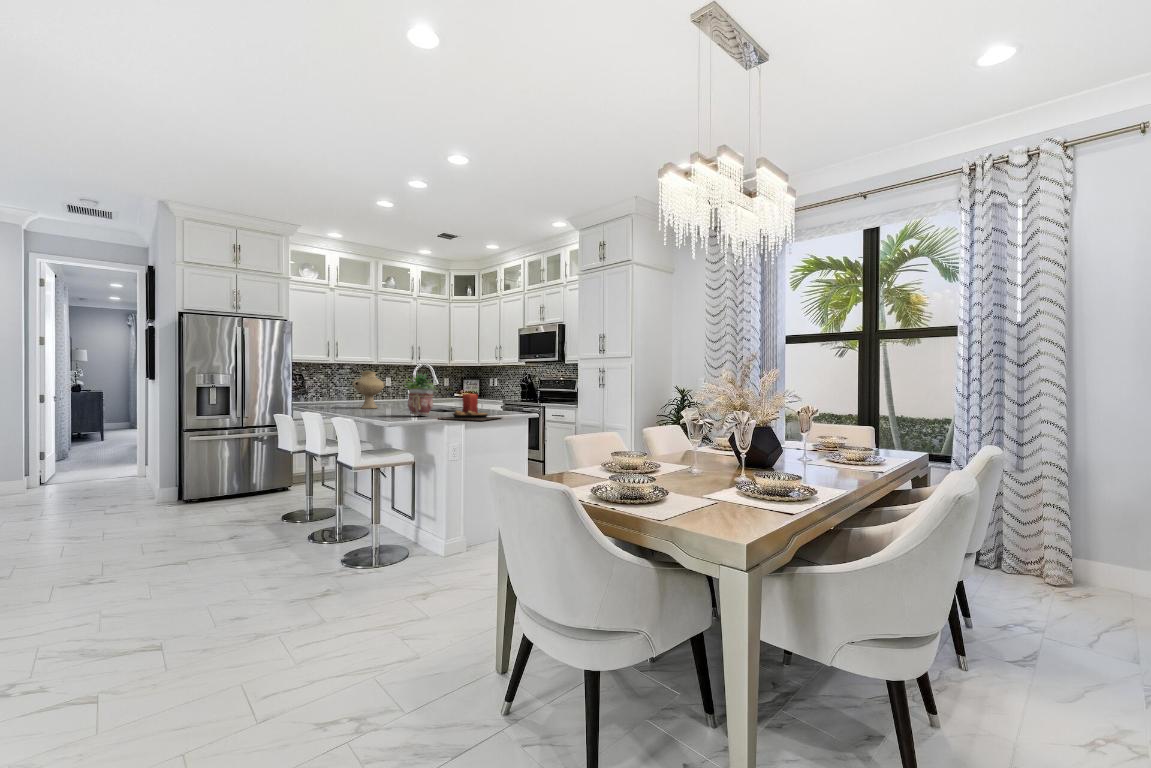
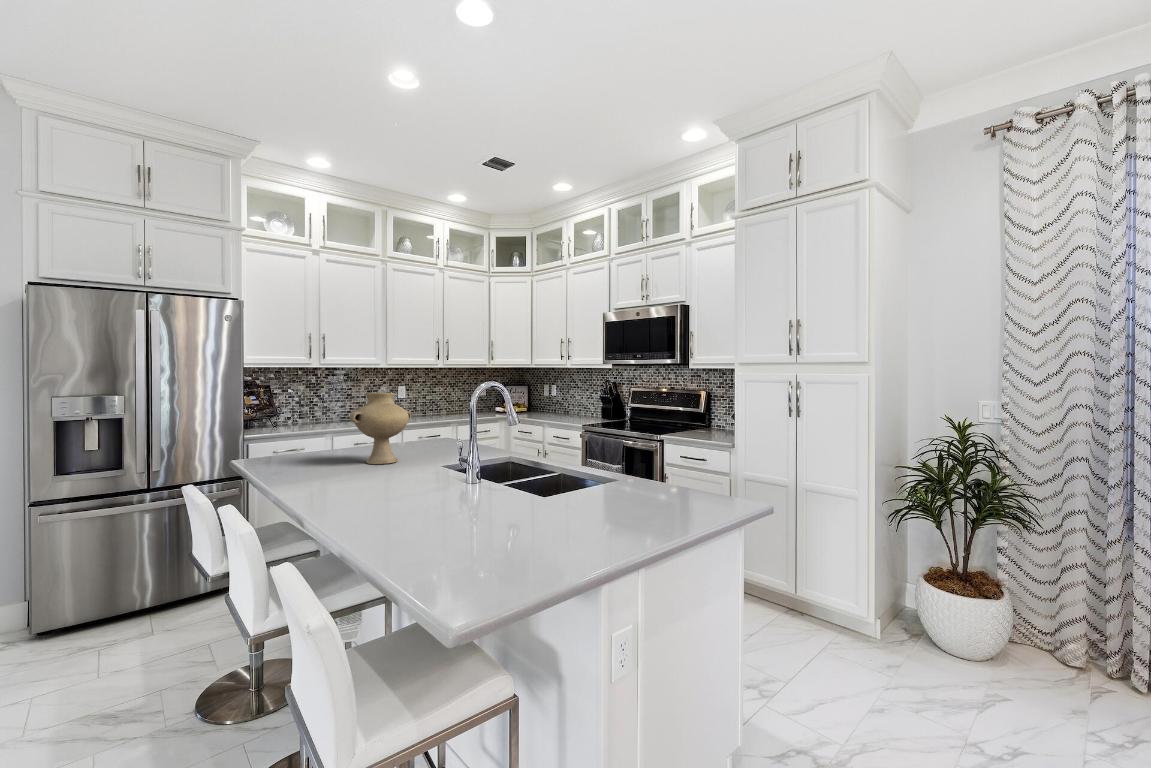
potted plant: present [405,374,437,415] -> none [467,407,550,512]
candle: present [438,394,501,421] -> none [569,463,715,551]

